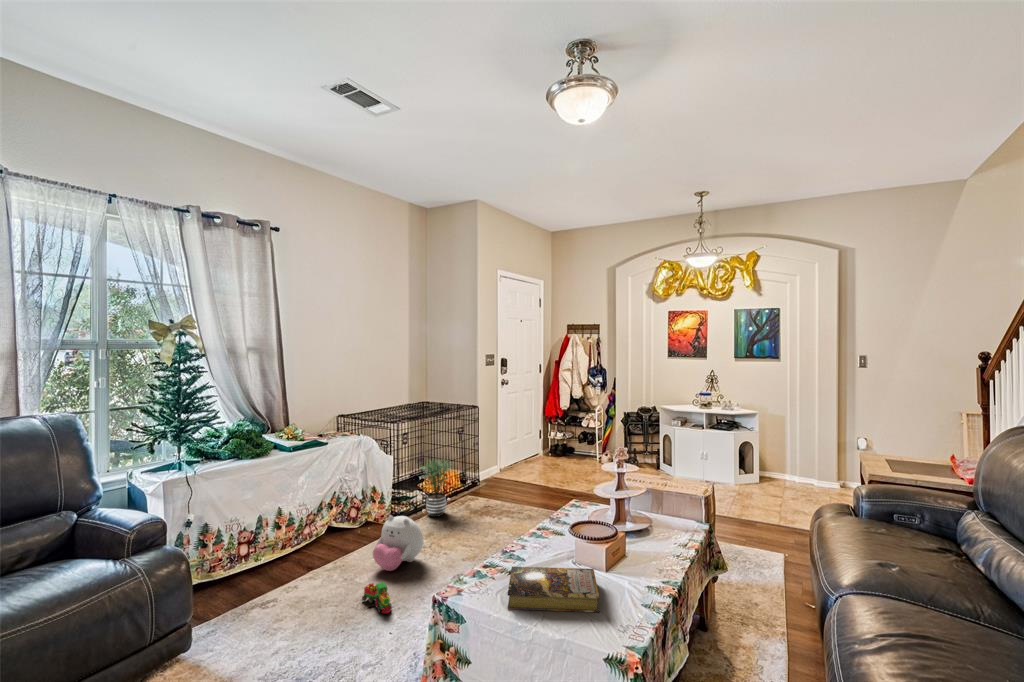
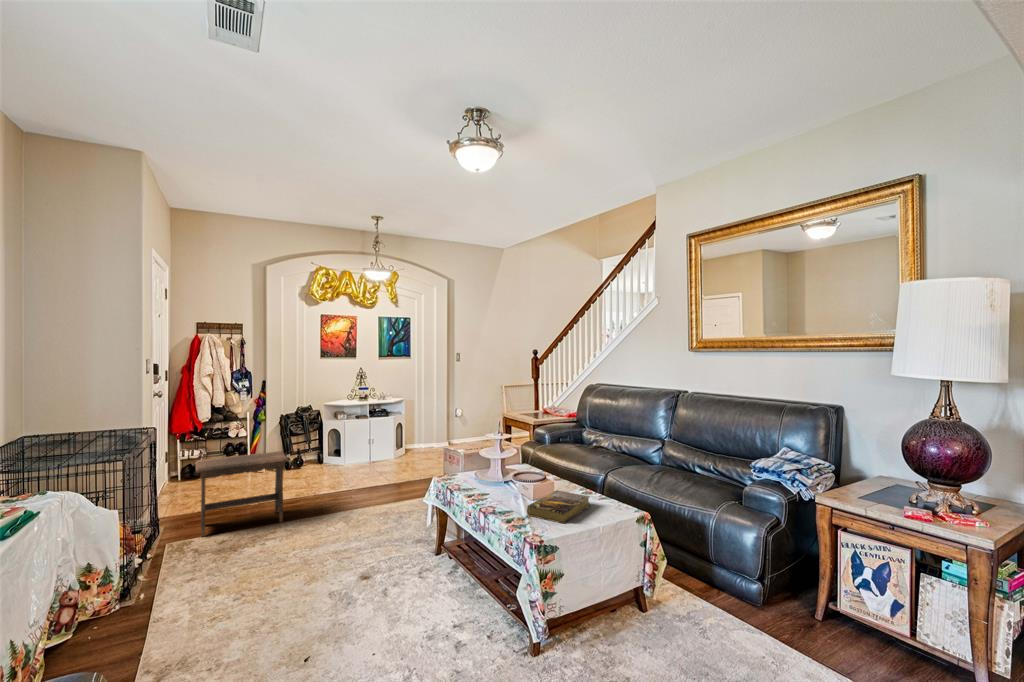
footstool: none [481,438,557,509] -> present [196,451,289,537]
potted plant: present [421,460,452,517] -> none [134,492,203,576]
plush toy: present [373,516,424,571] -> none [206,556,272,630]
toy train: present [362,582,392,613] -> none [275,620,335,657]

